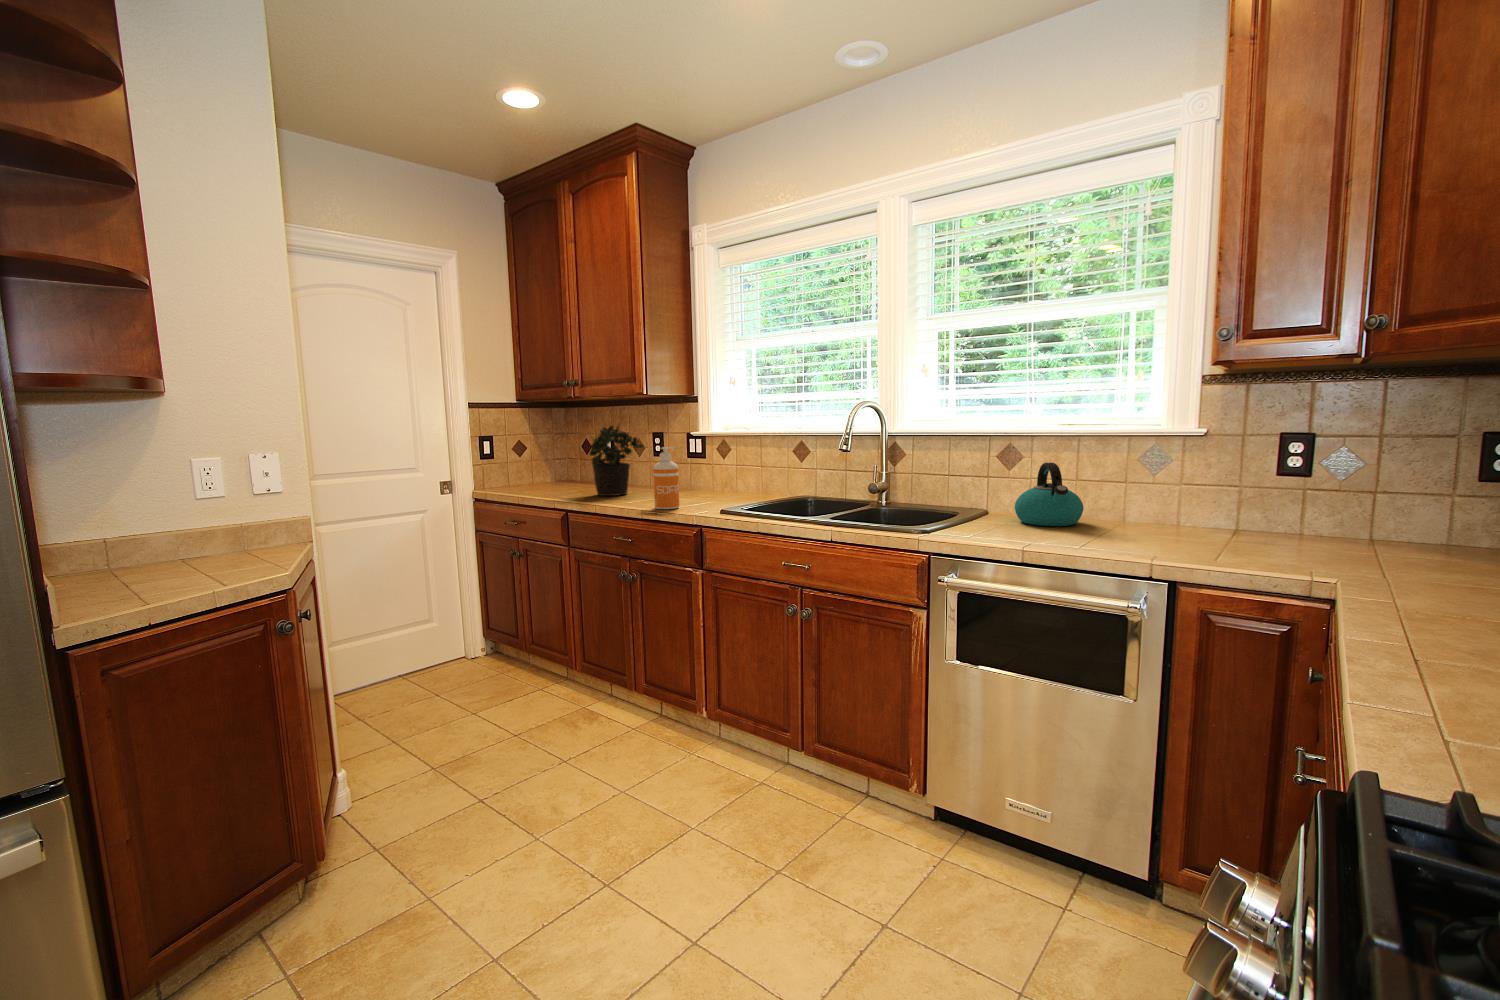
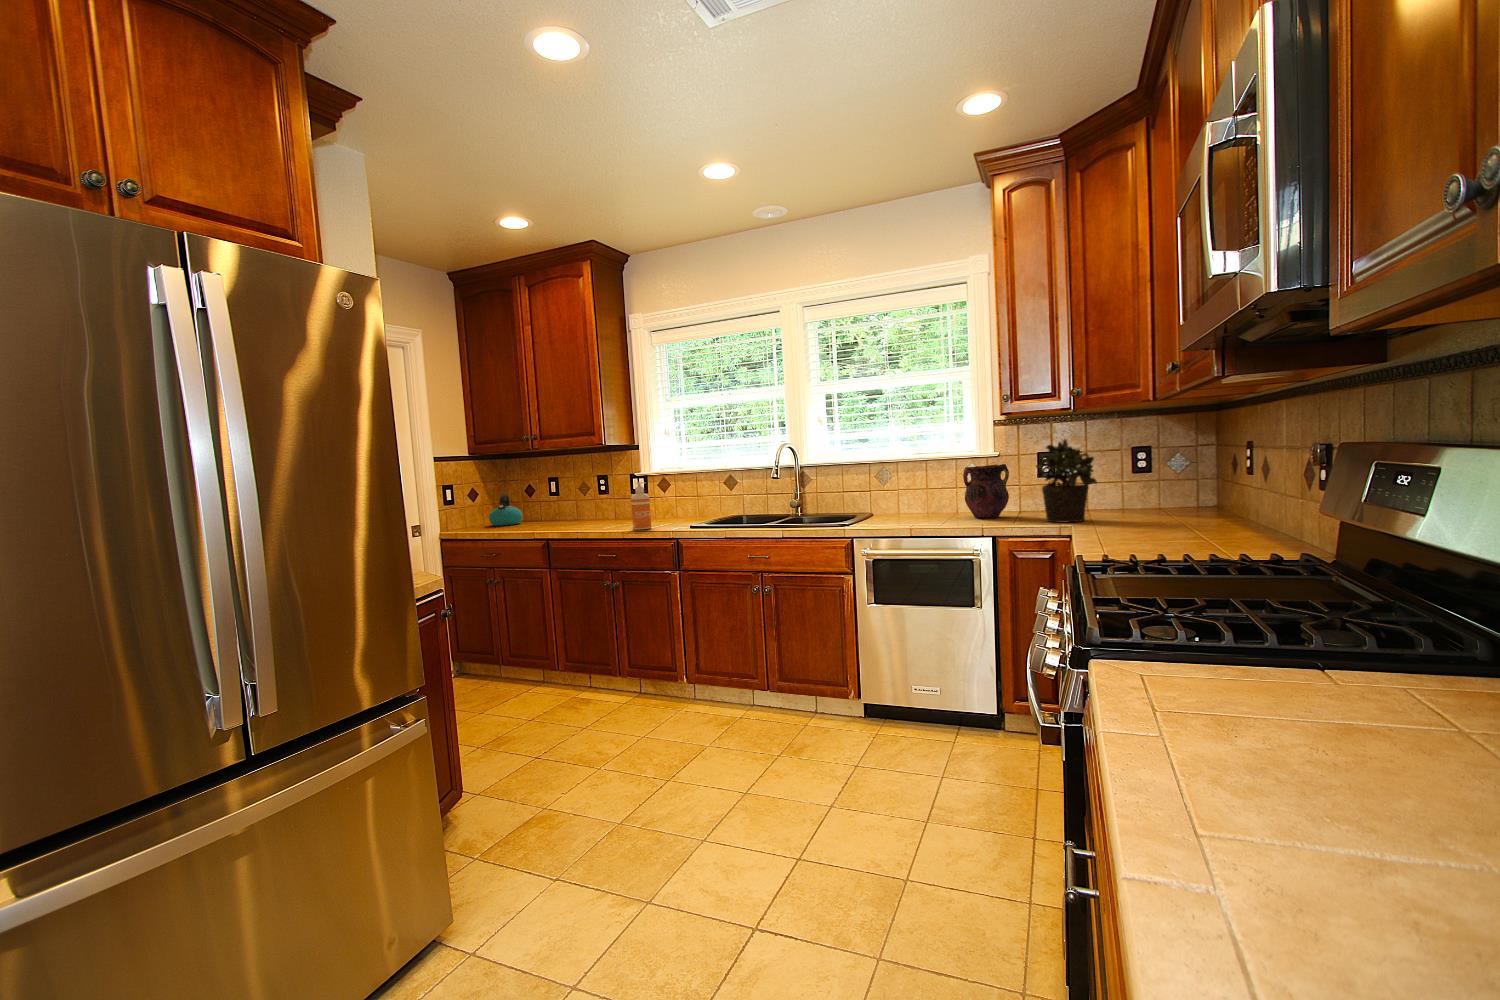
potted plant: present [589,424,643,496] -> present [1036,440,1097,523]
vase: none [1132,451,1219,541] -> present [963,464,1009,518]
kettle: present [1015,463,1084,526] -> present [489,494,522,526]

